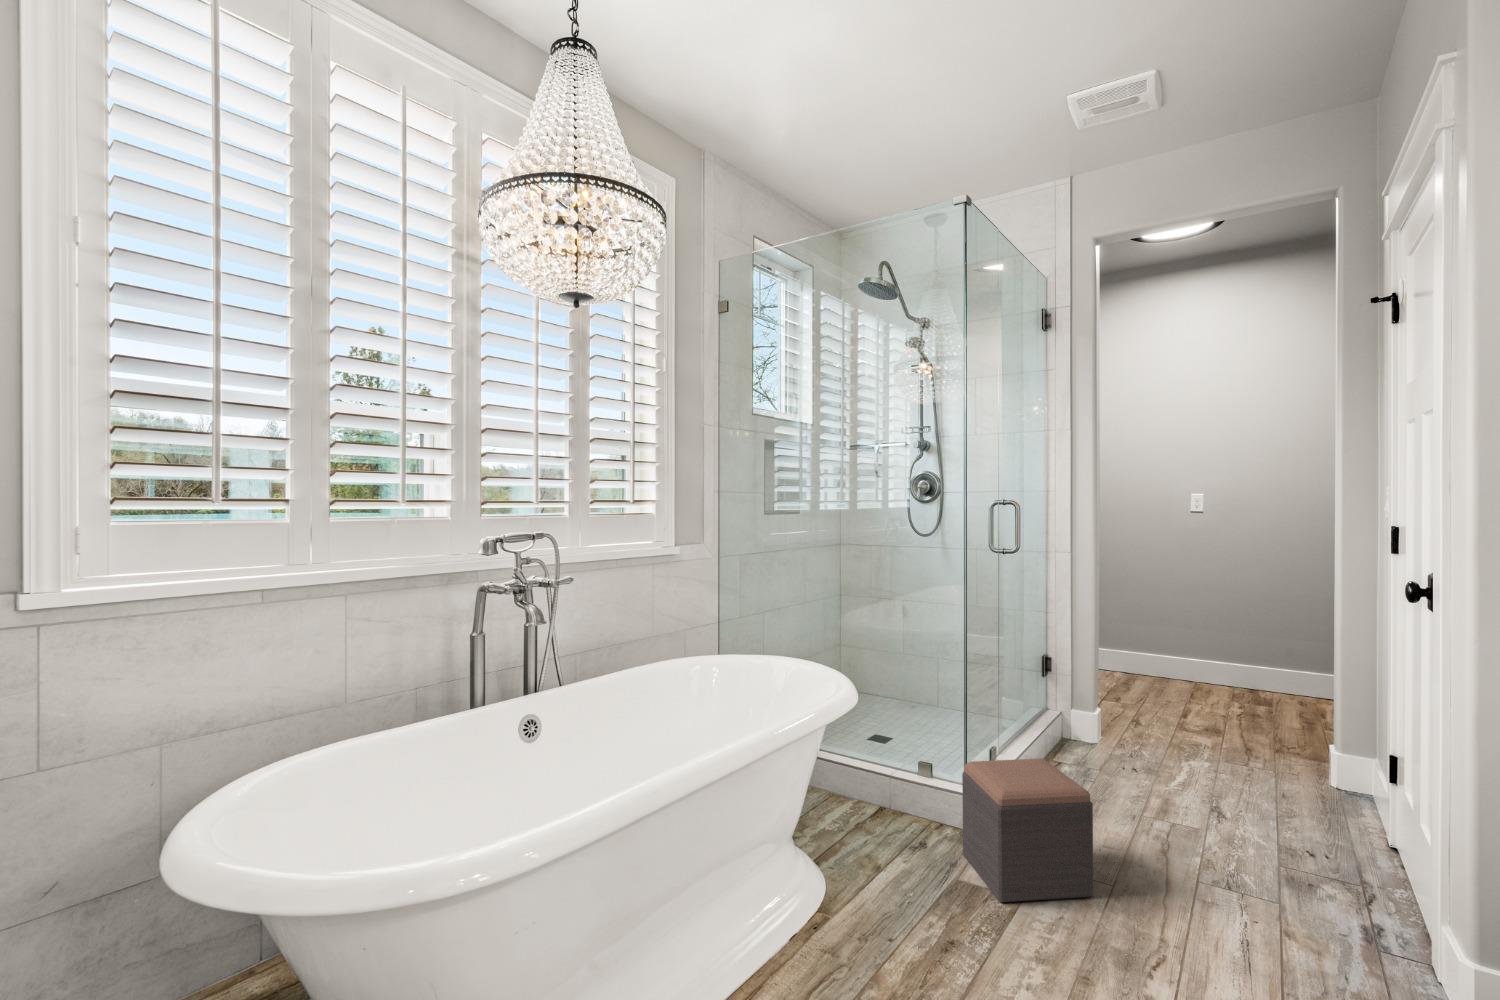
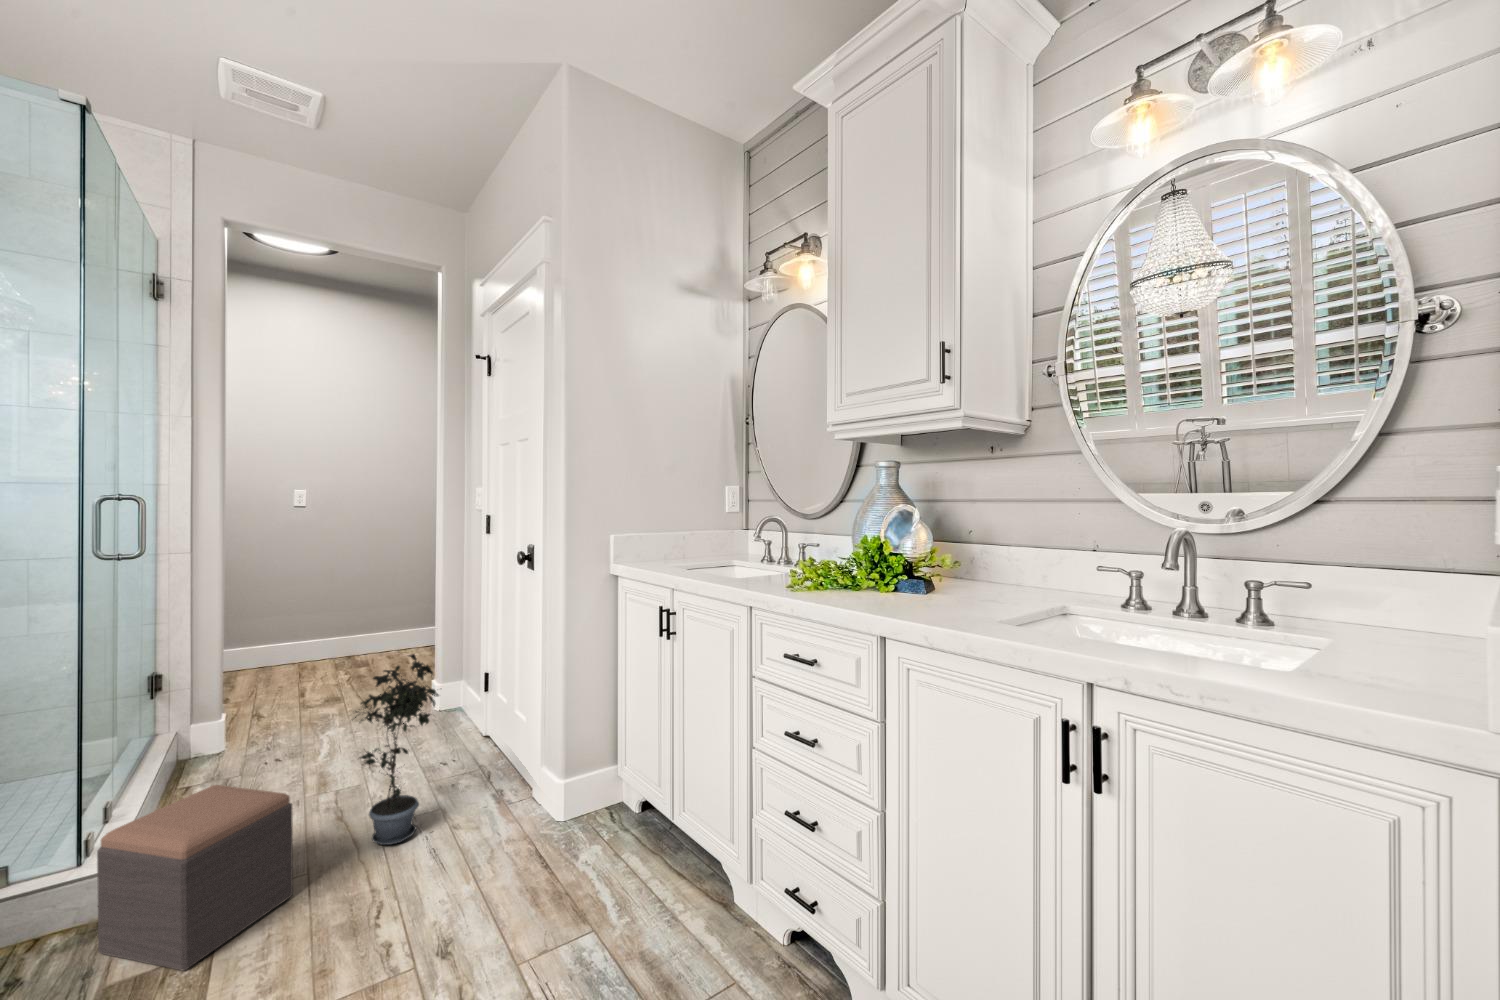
potted plant: none [1156,688,1271,912] -> present [355,654,439,845]

